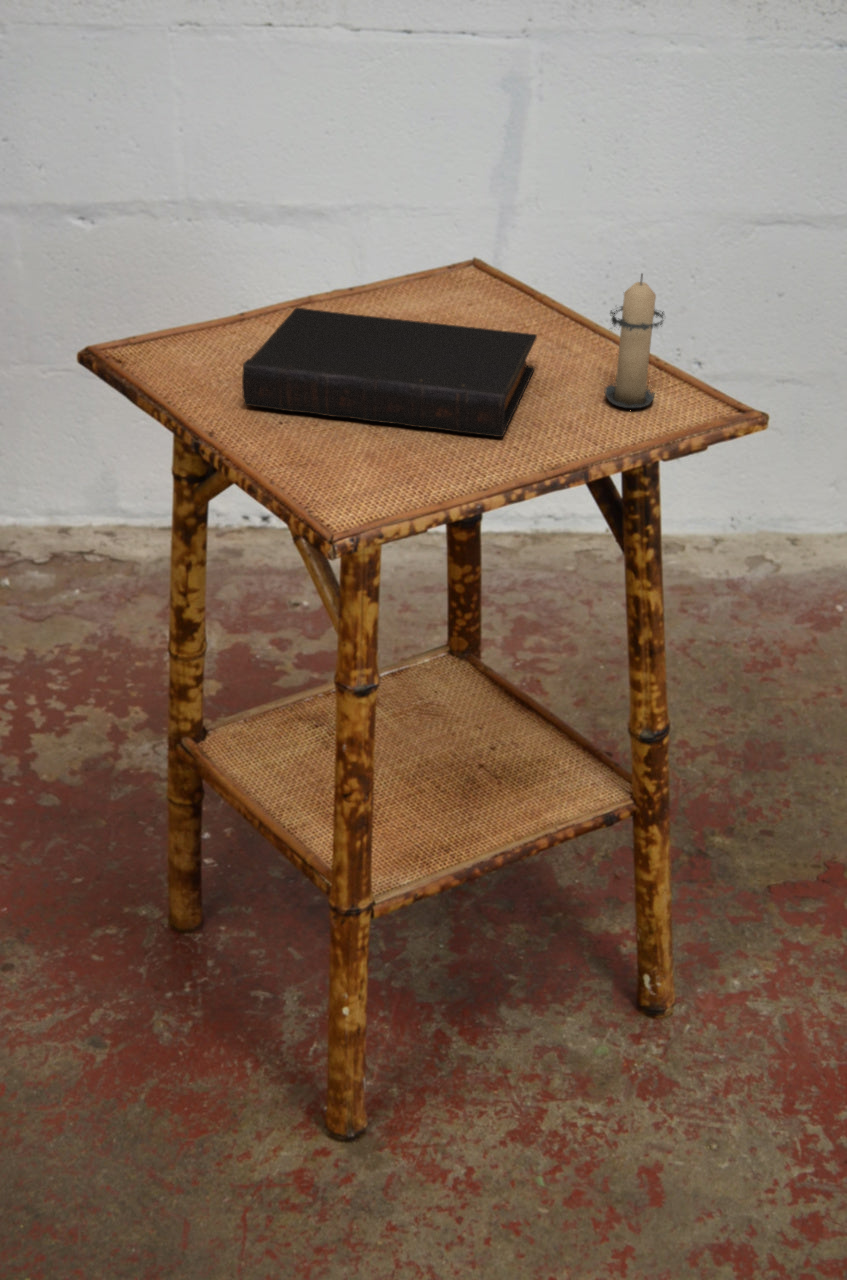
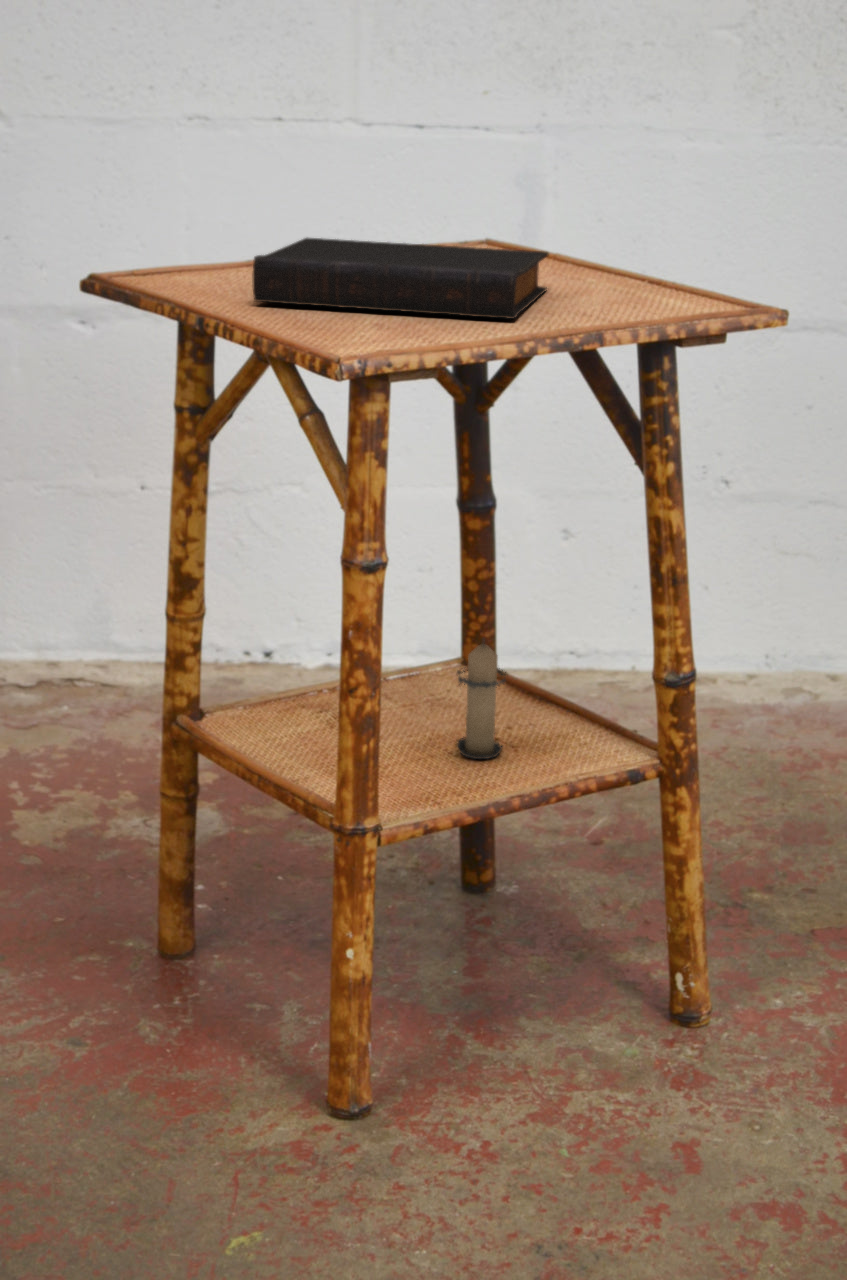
candle: present [604,274,664,408] -> present [457,643,506,759]

